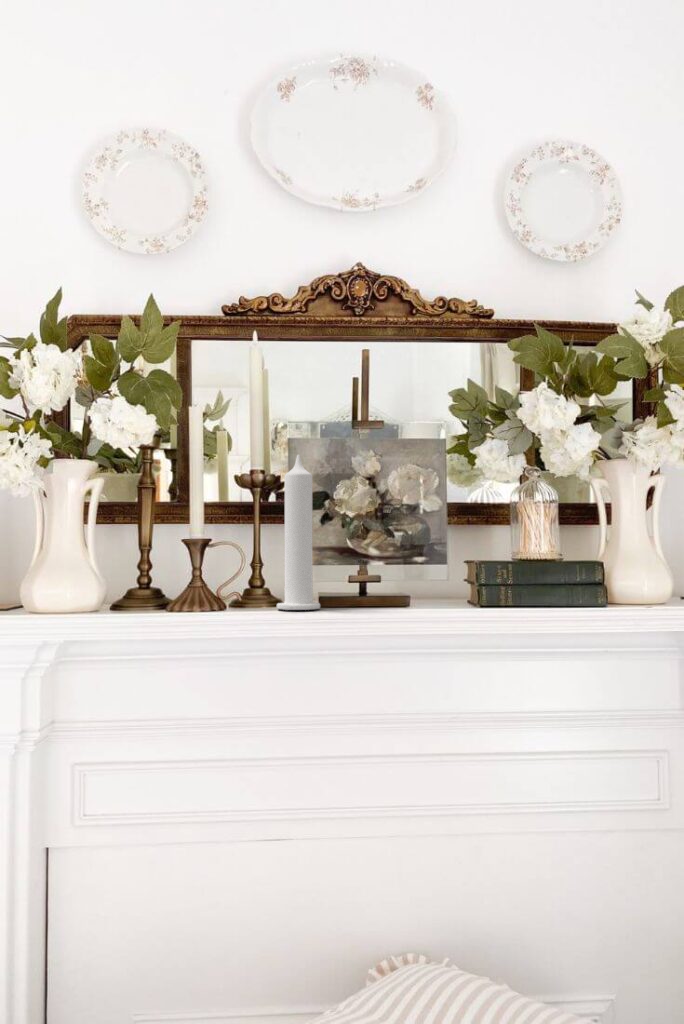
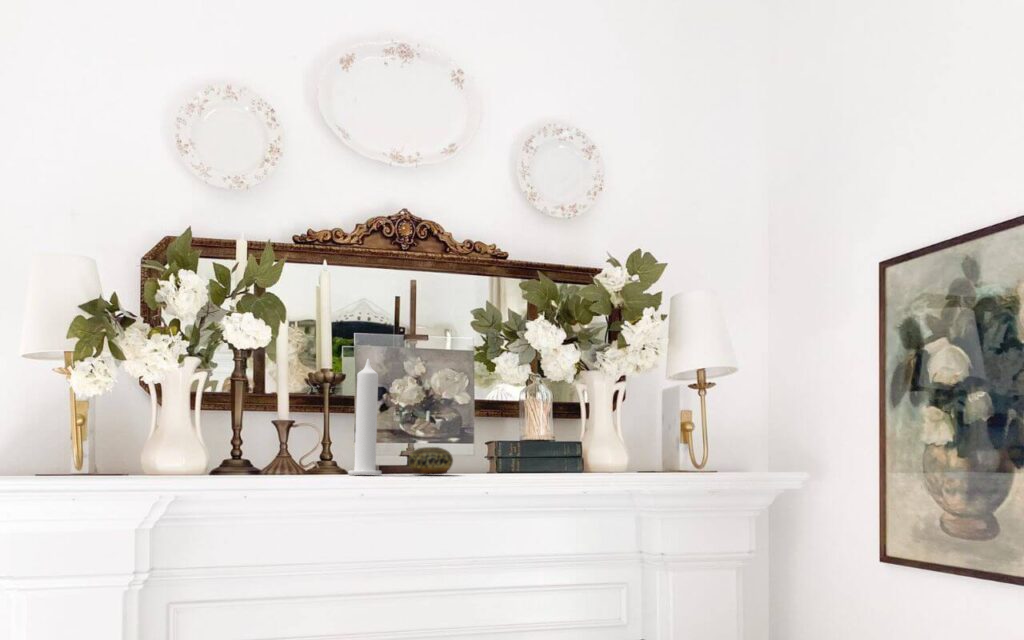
decorative ball: none [360,570,420,606] -> present [408,447,453,474]

